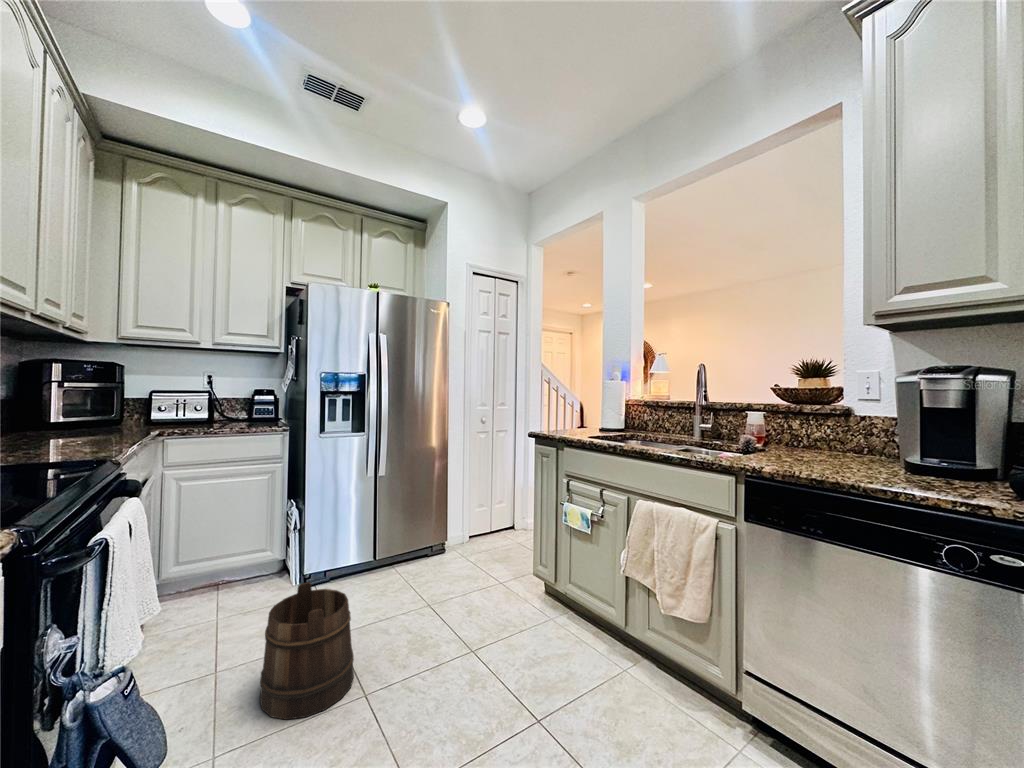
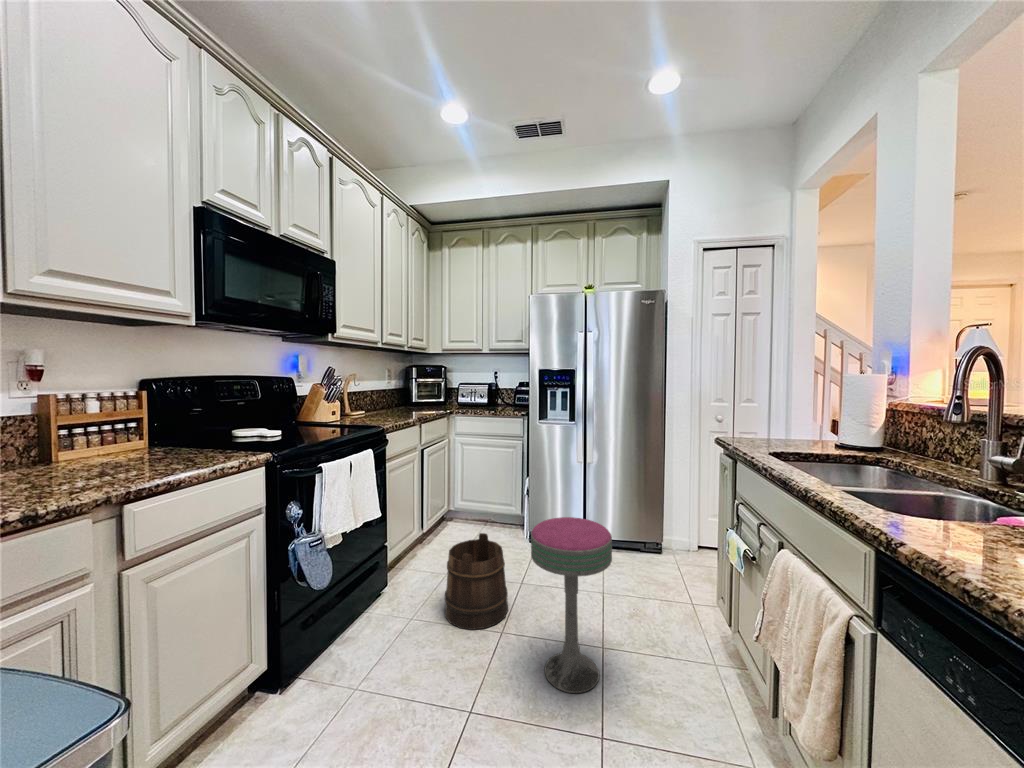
bar stool: none [427,522,510,706] -> present [531,517,612,693]

